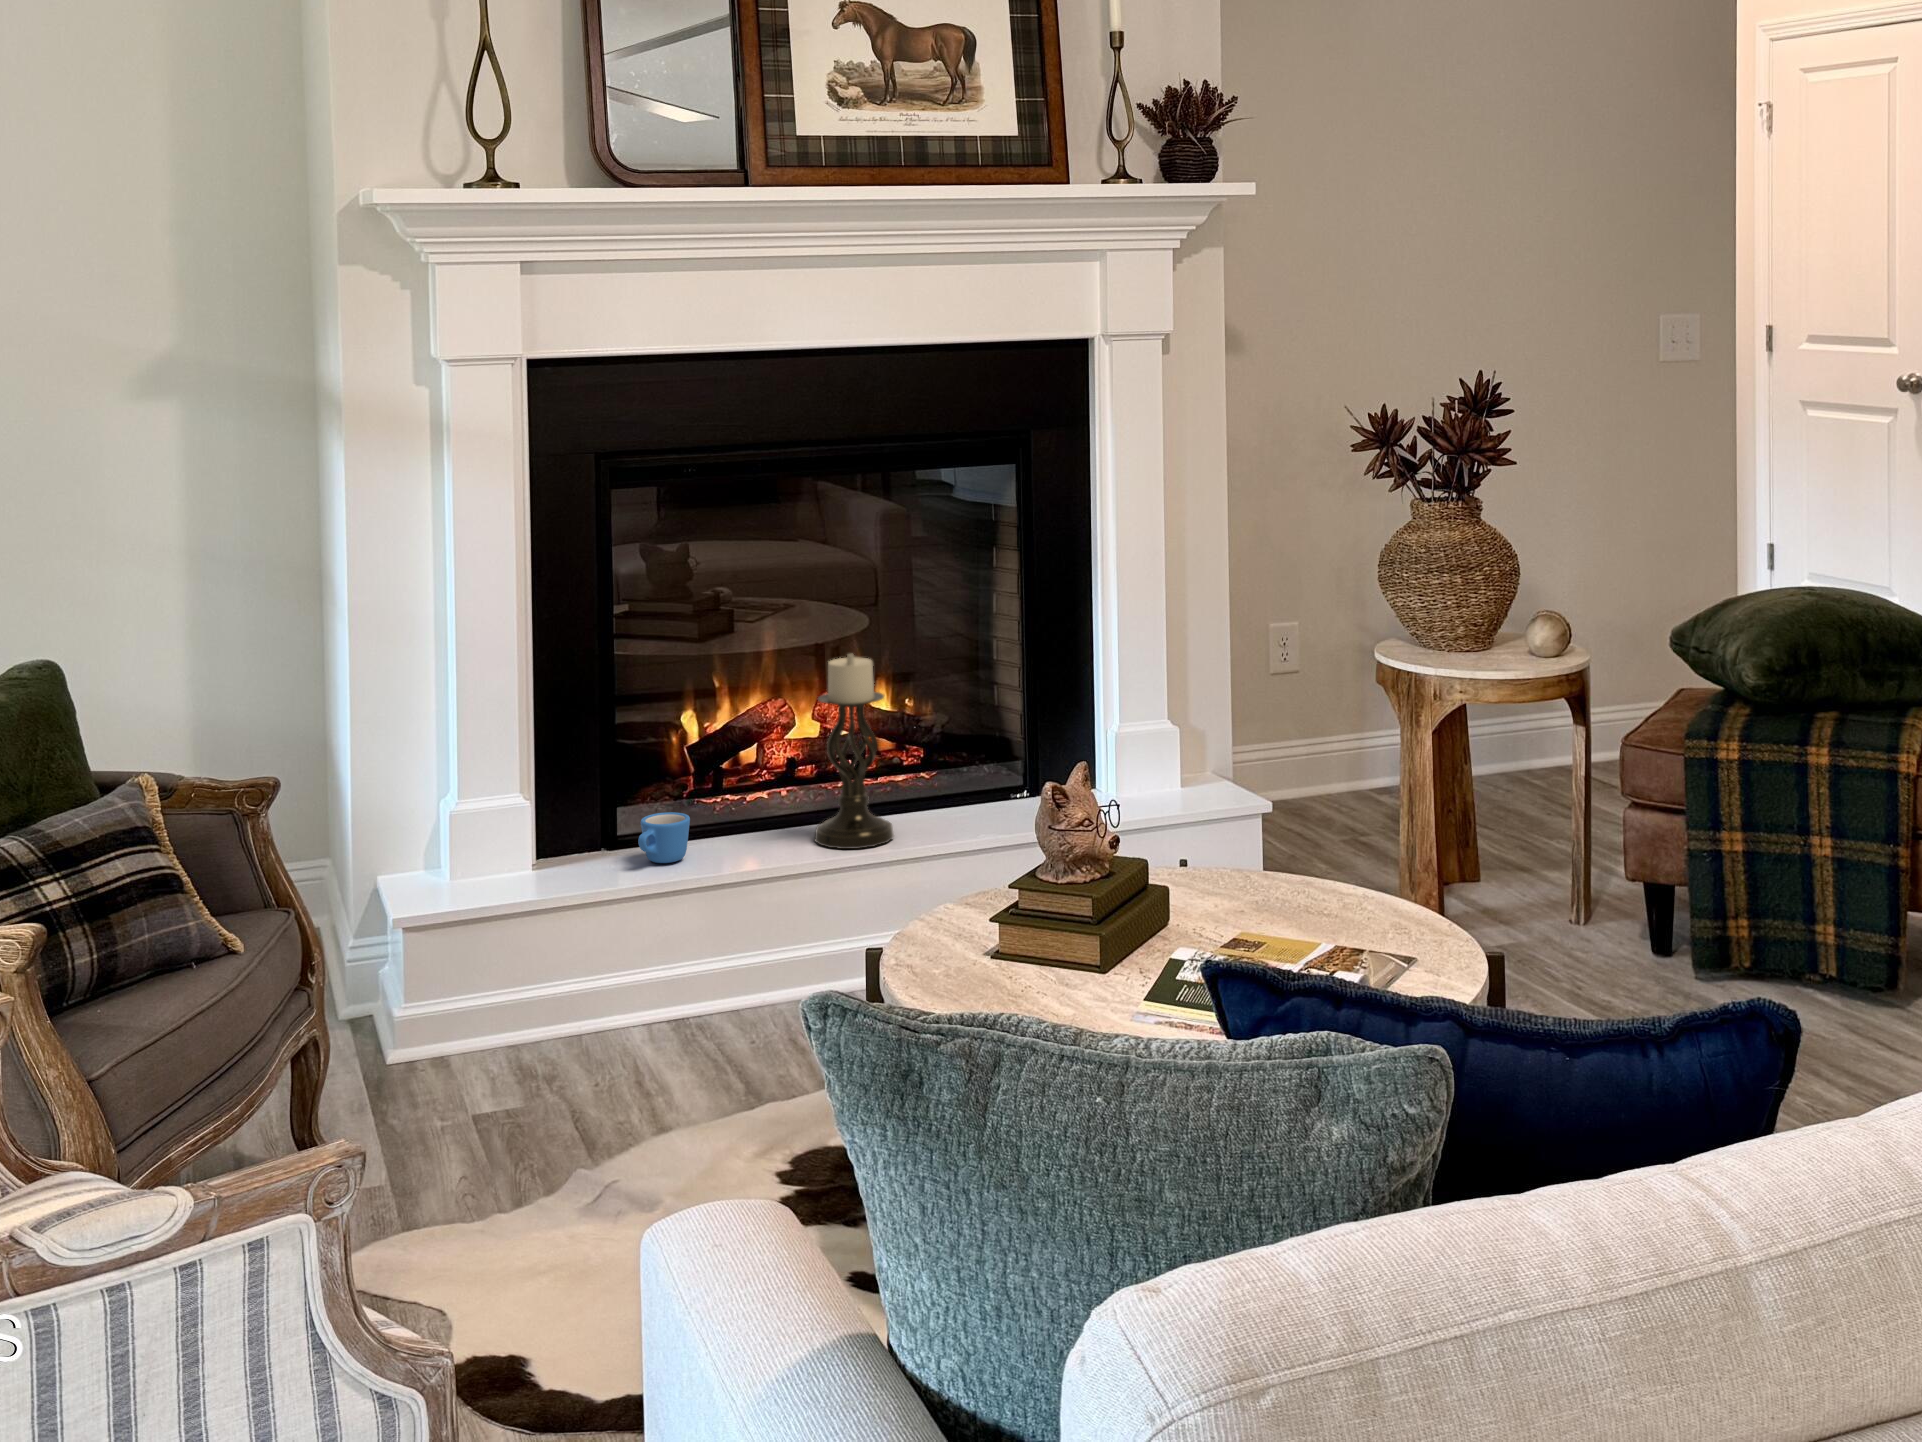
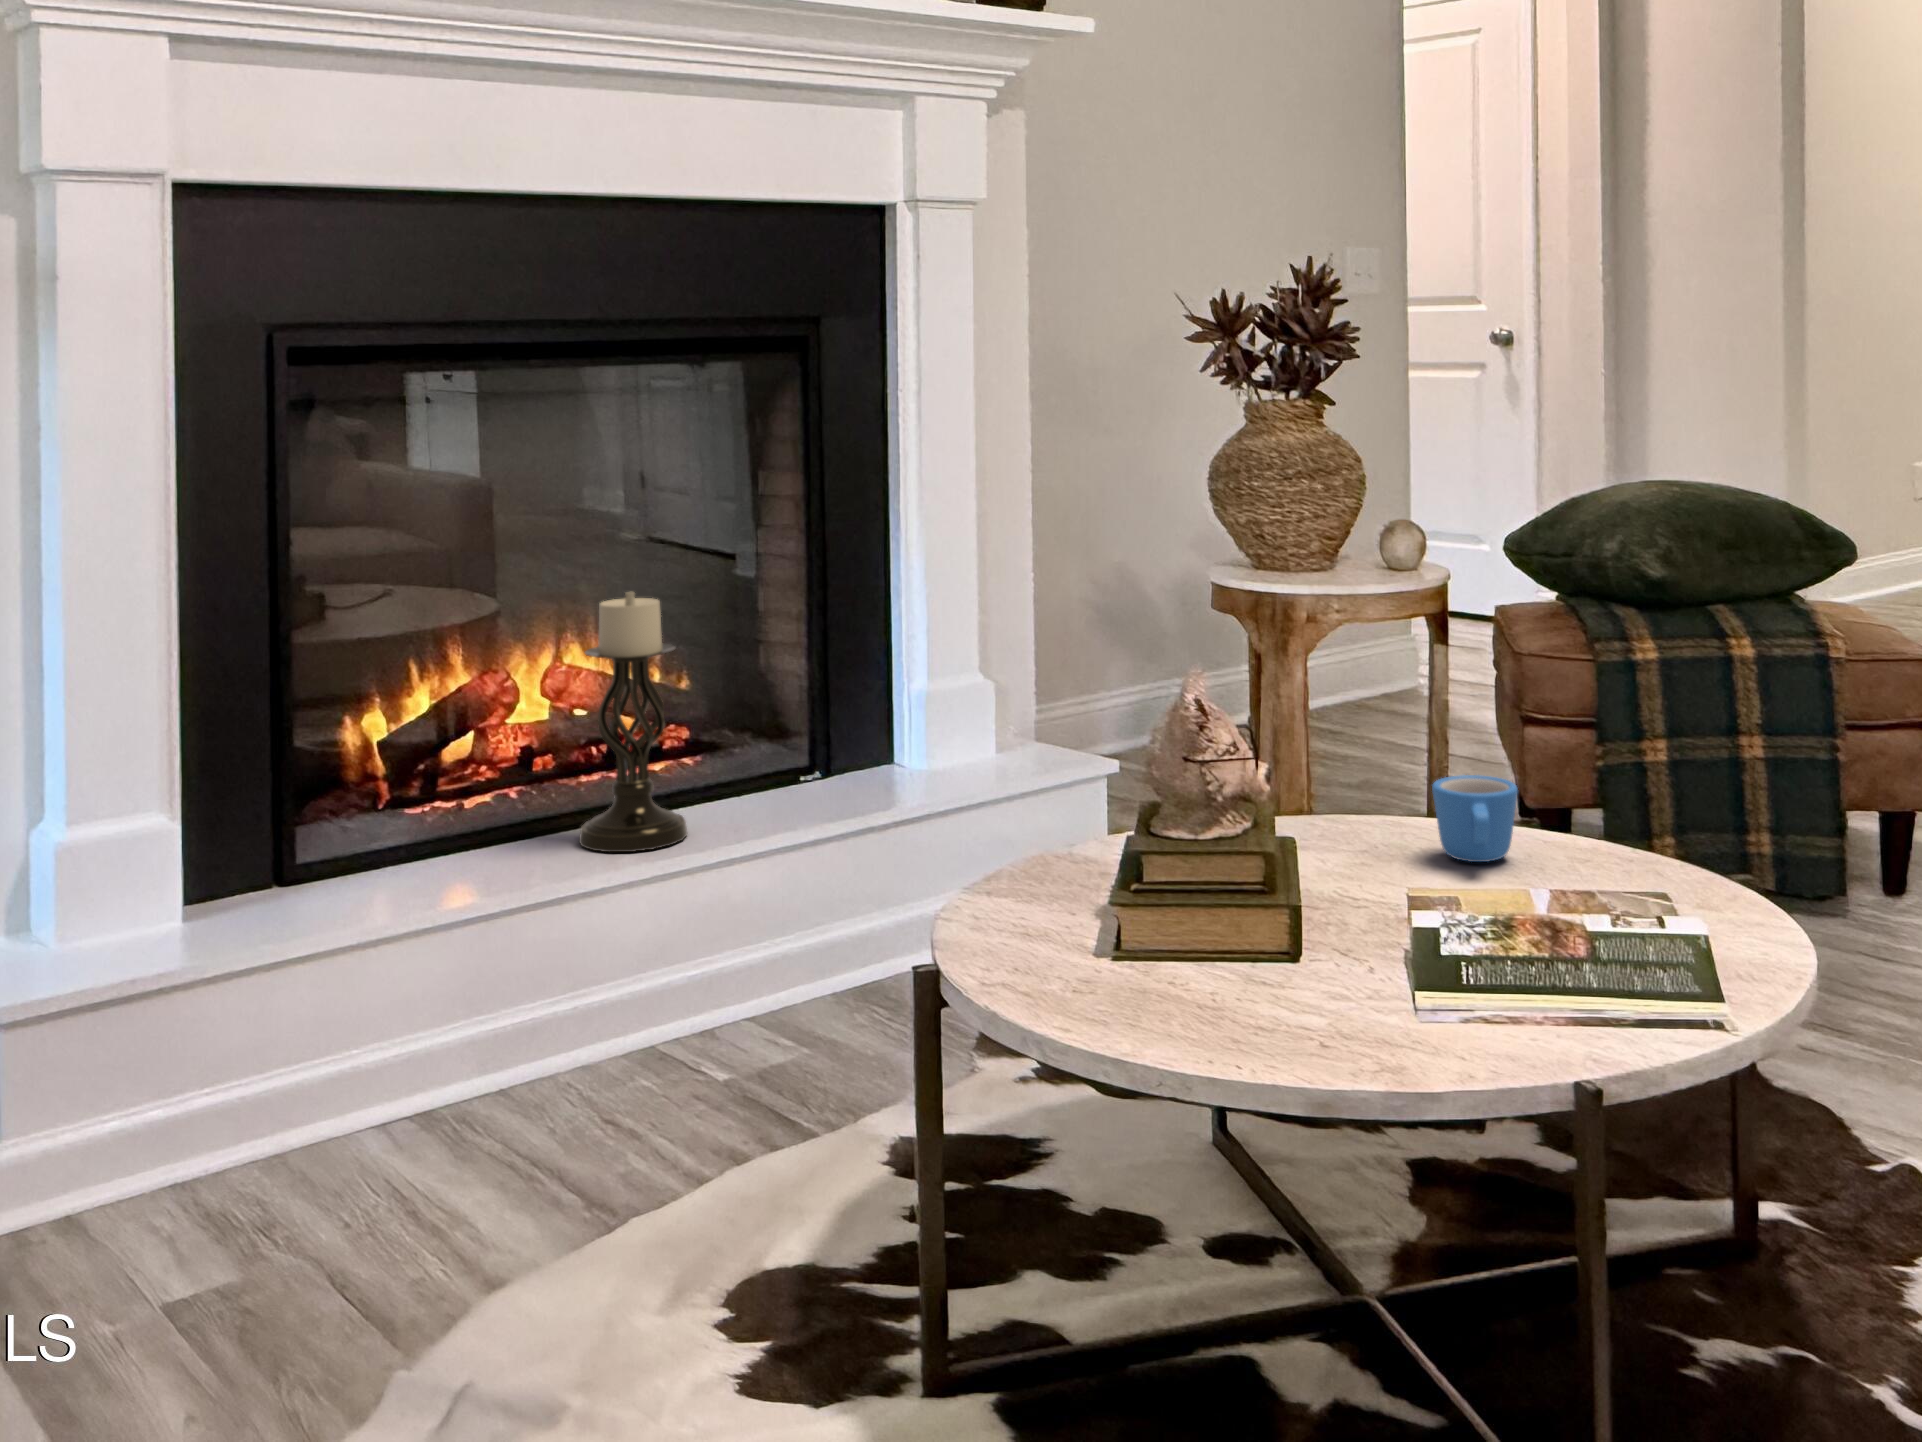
mug: present [638,812,690,863] -> present [1432,775,1518,862]

